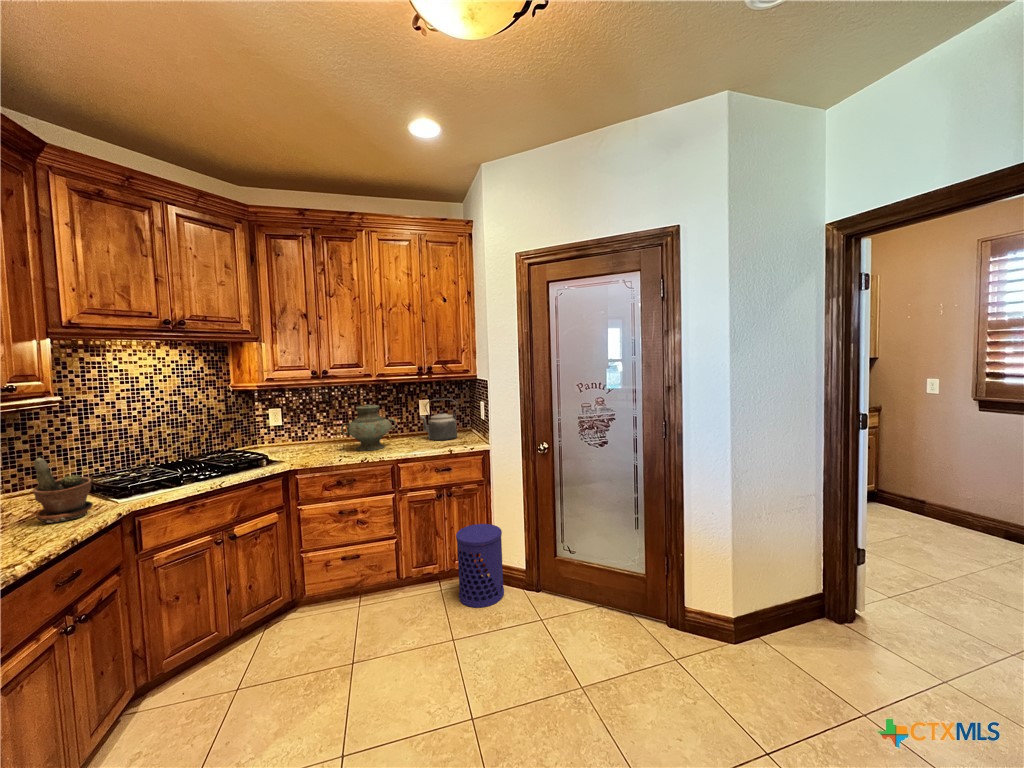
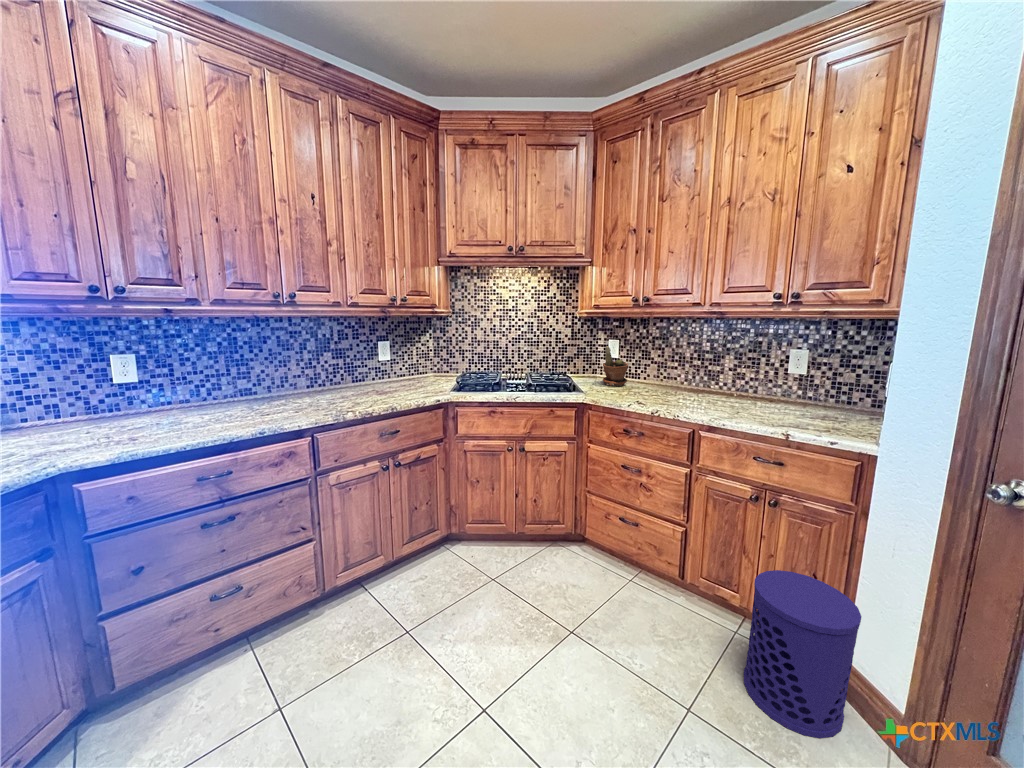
kettle: present [420,399,457,440] -> none [780,348,859,420]
vase: present [341,405,396,451] -> none [651,344,729,405]
potted plant: present [33,458,93,523] -> present [603,346,628,386]

